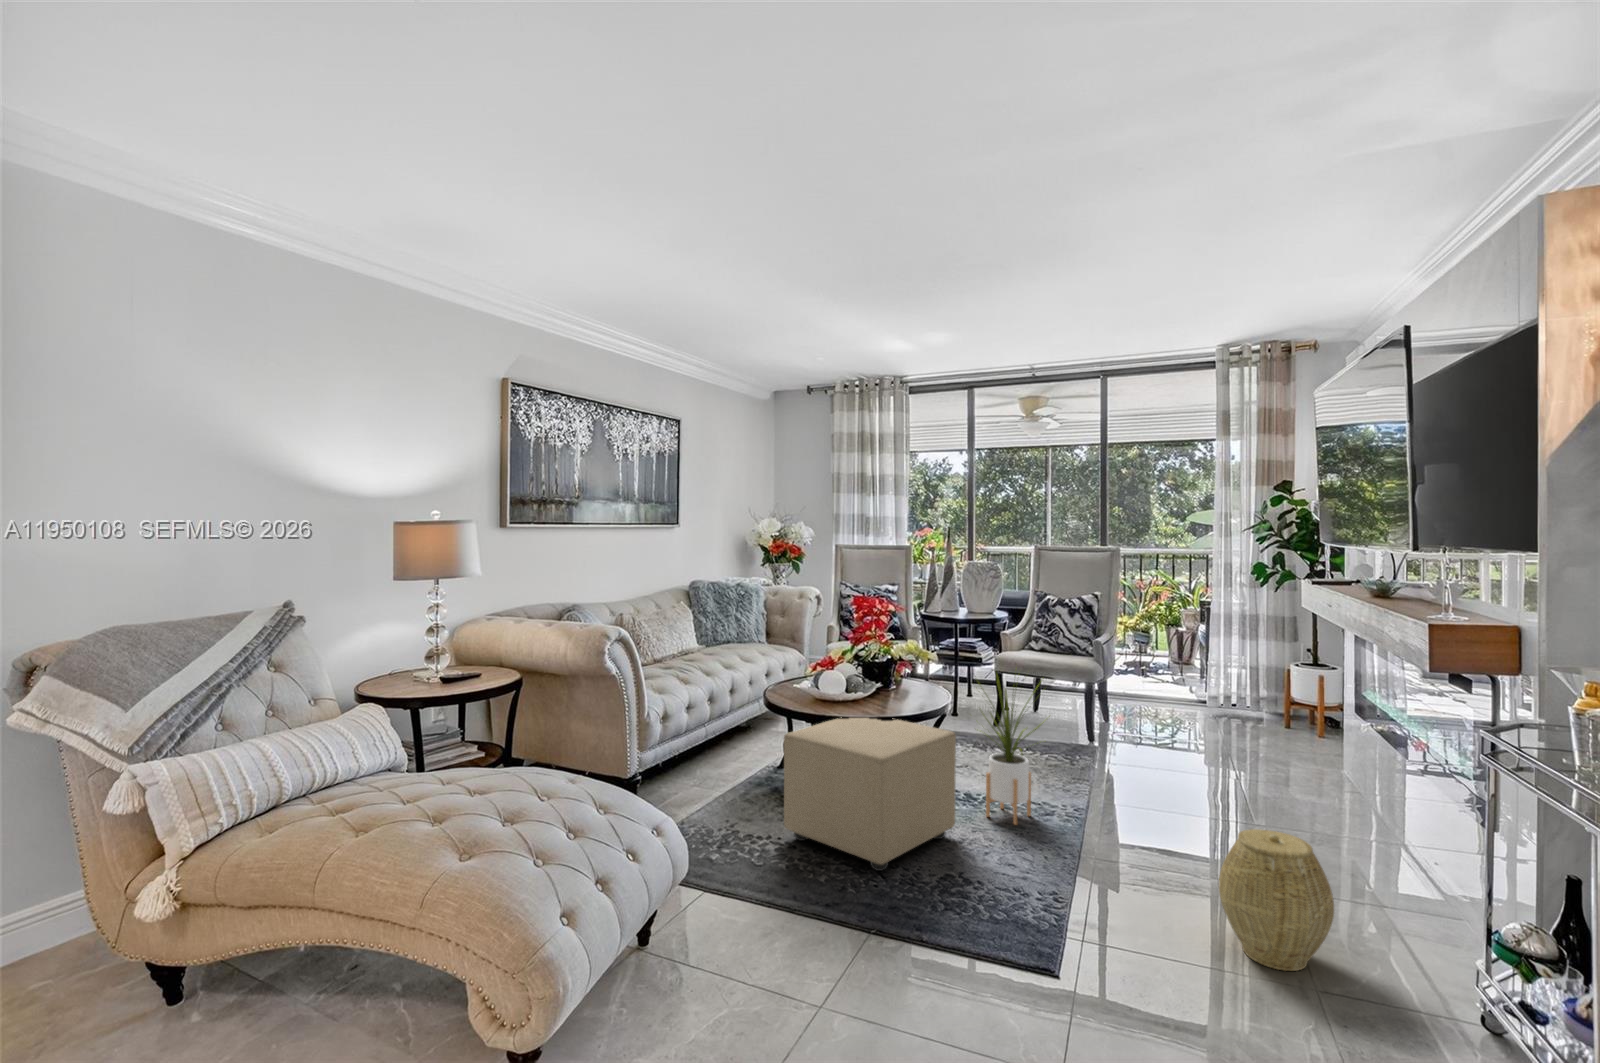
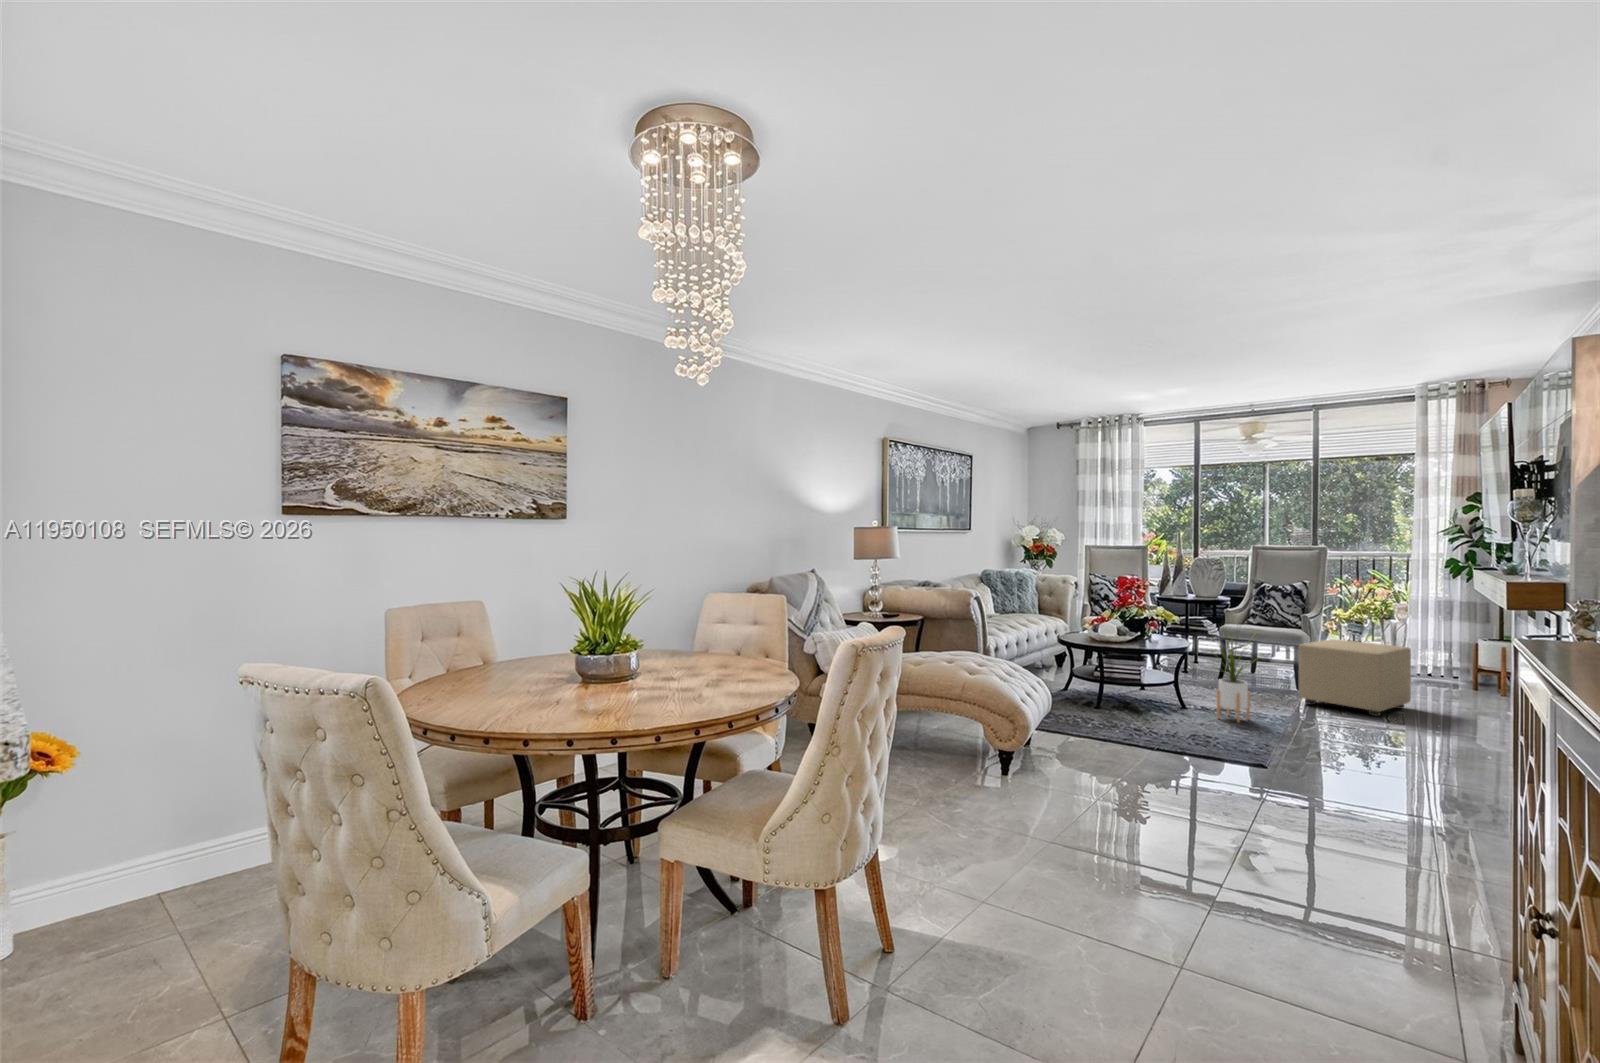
ottoman: present [784,718,956,871] -> present [1299,639,1411,716]
woven basket: present [1219,829,1334,971] -> none [1372,707,1444,782]

